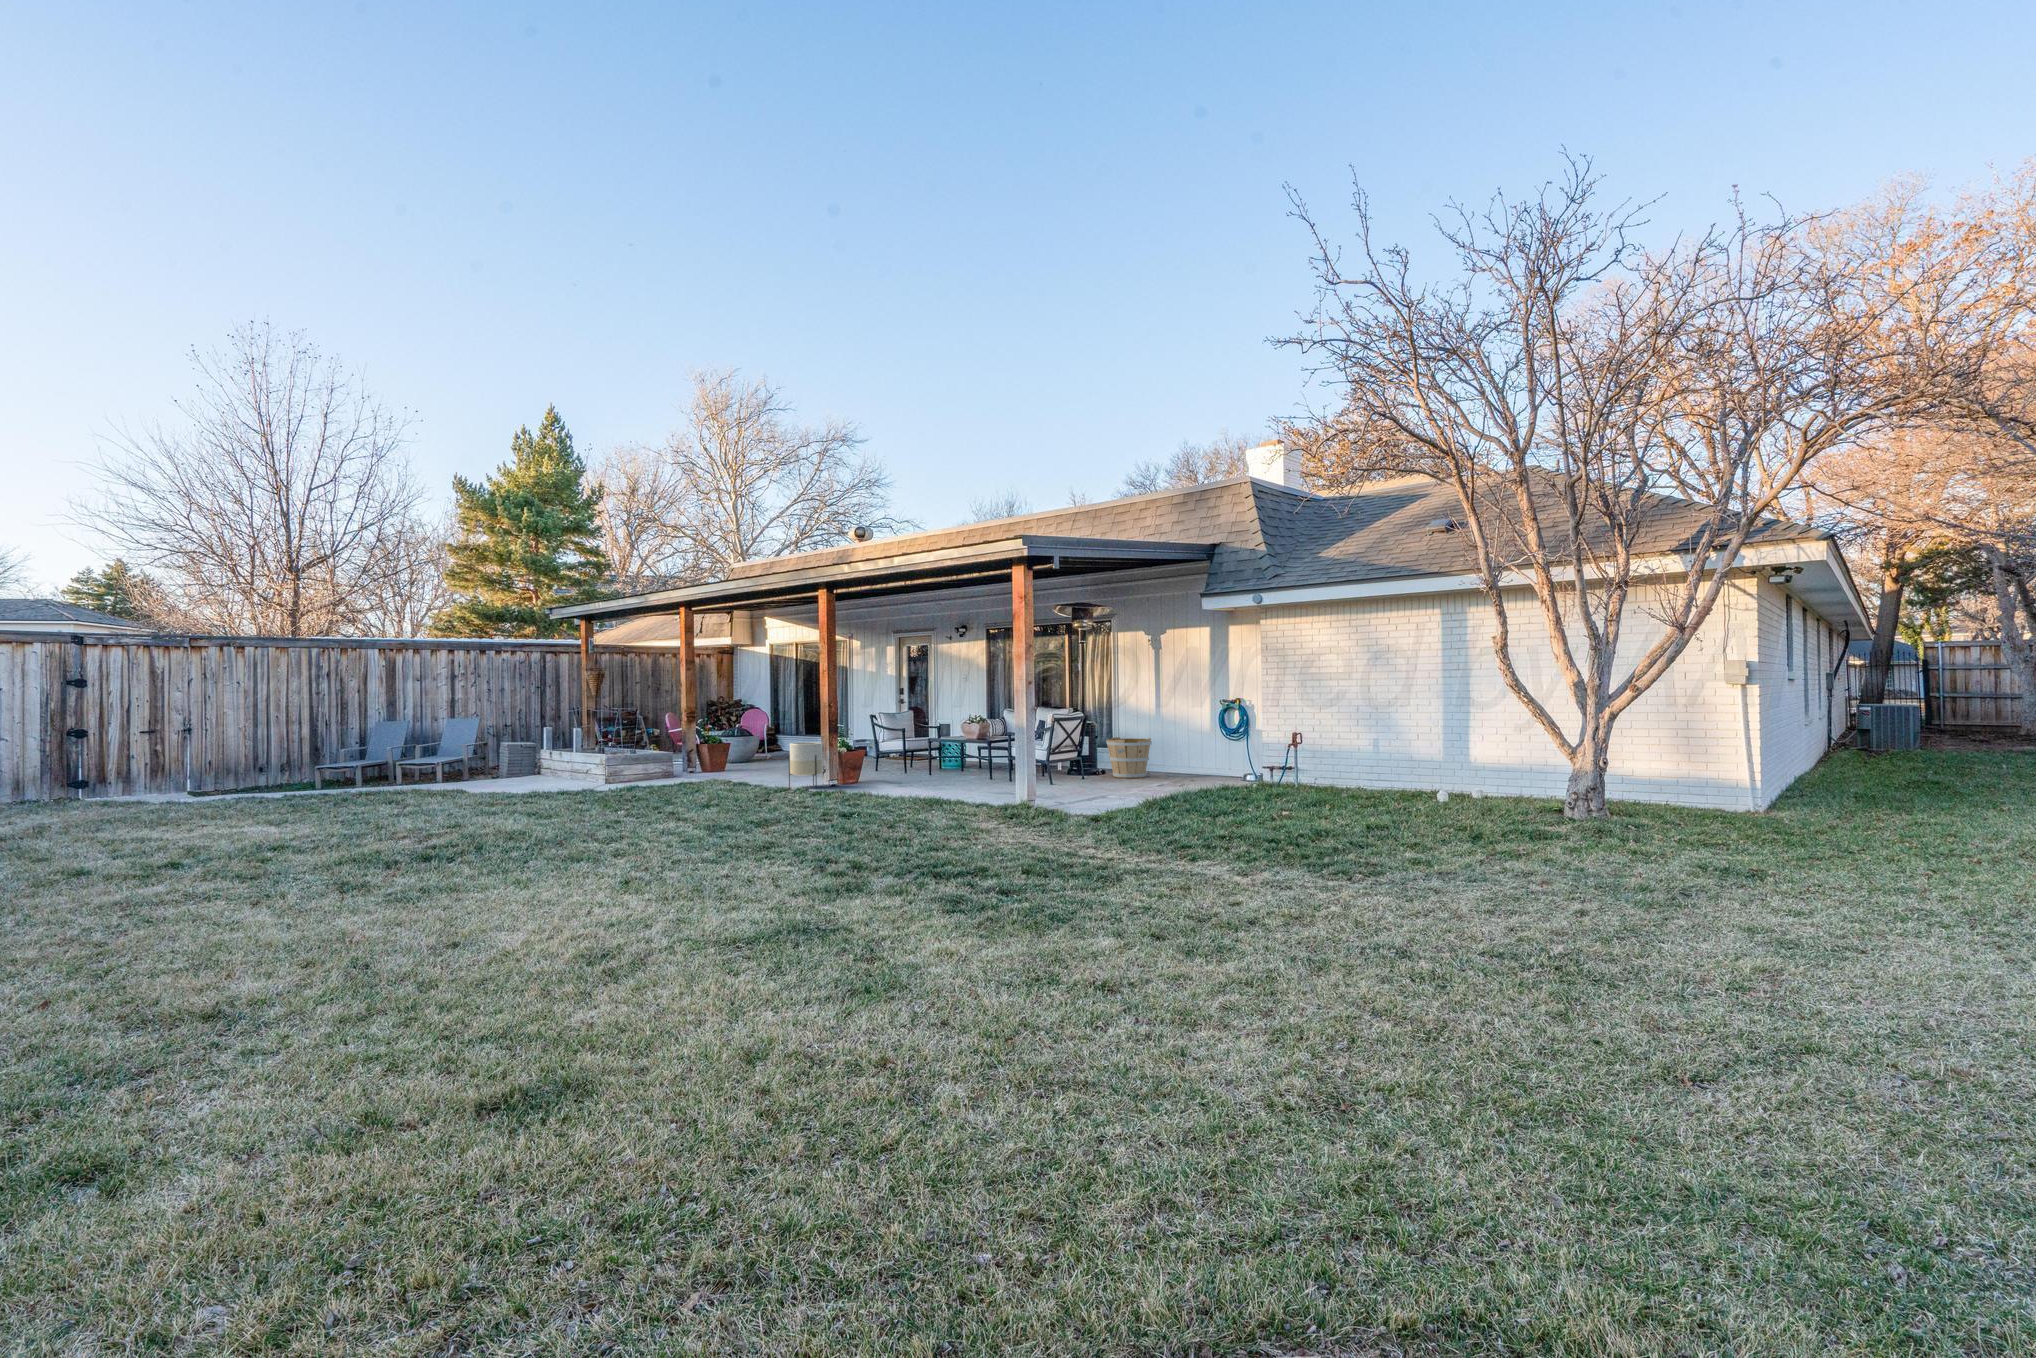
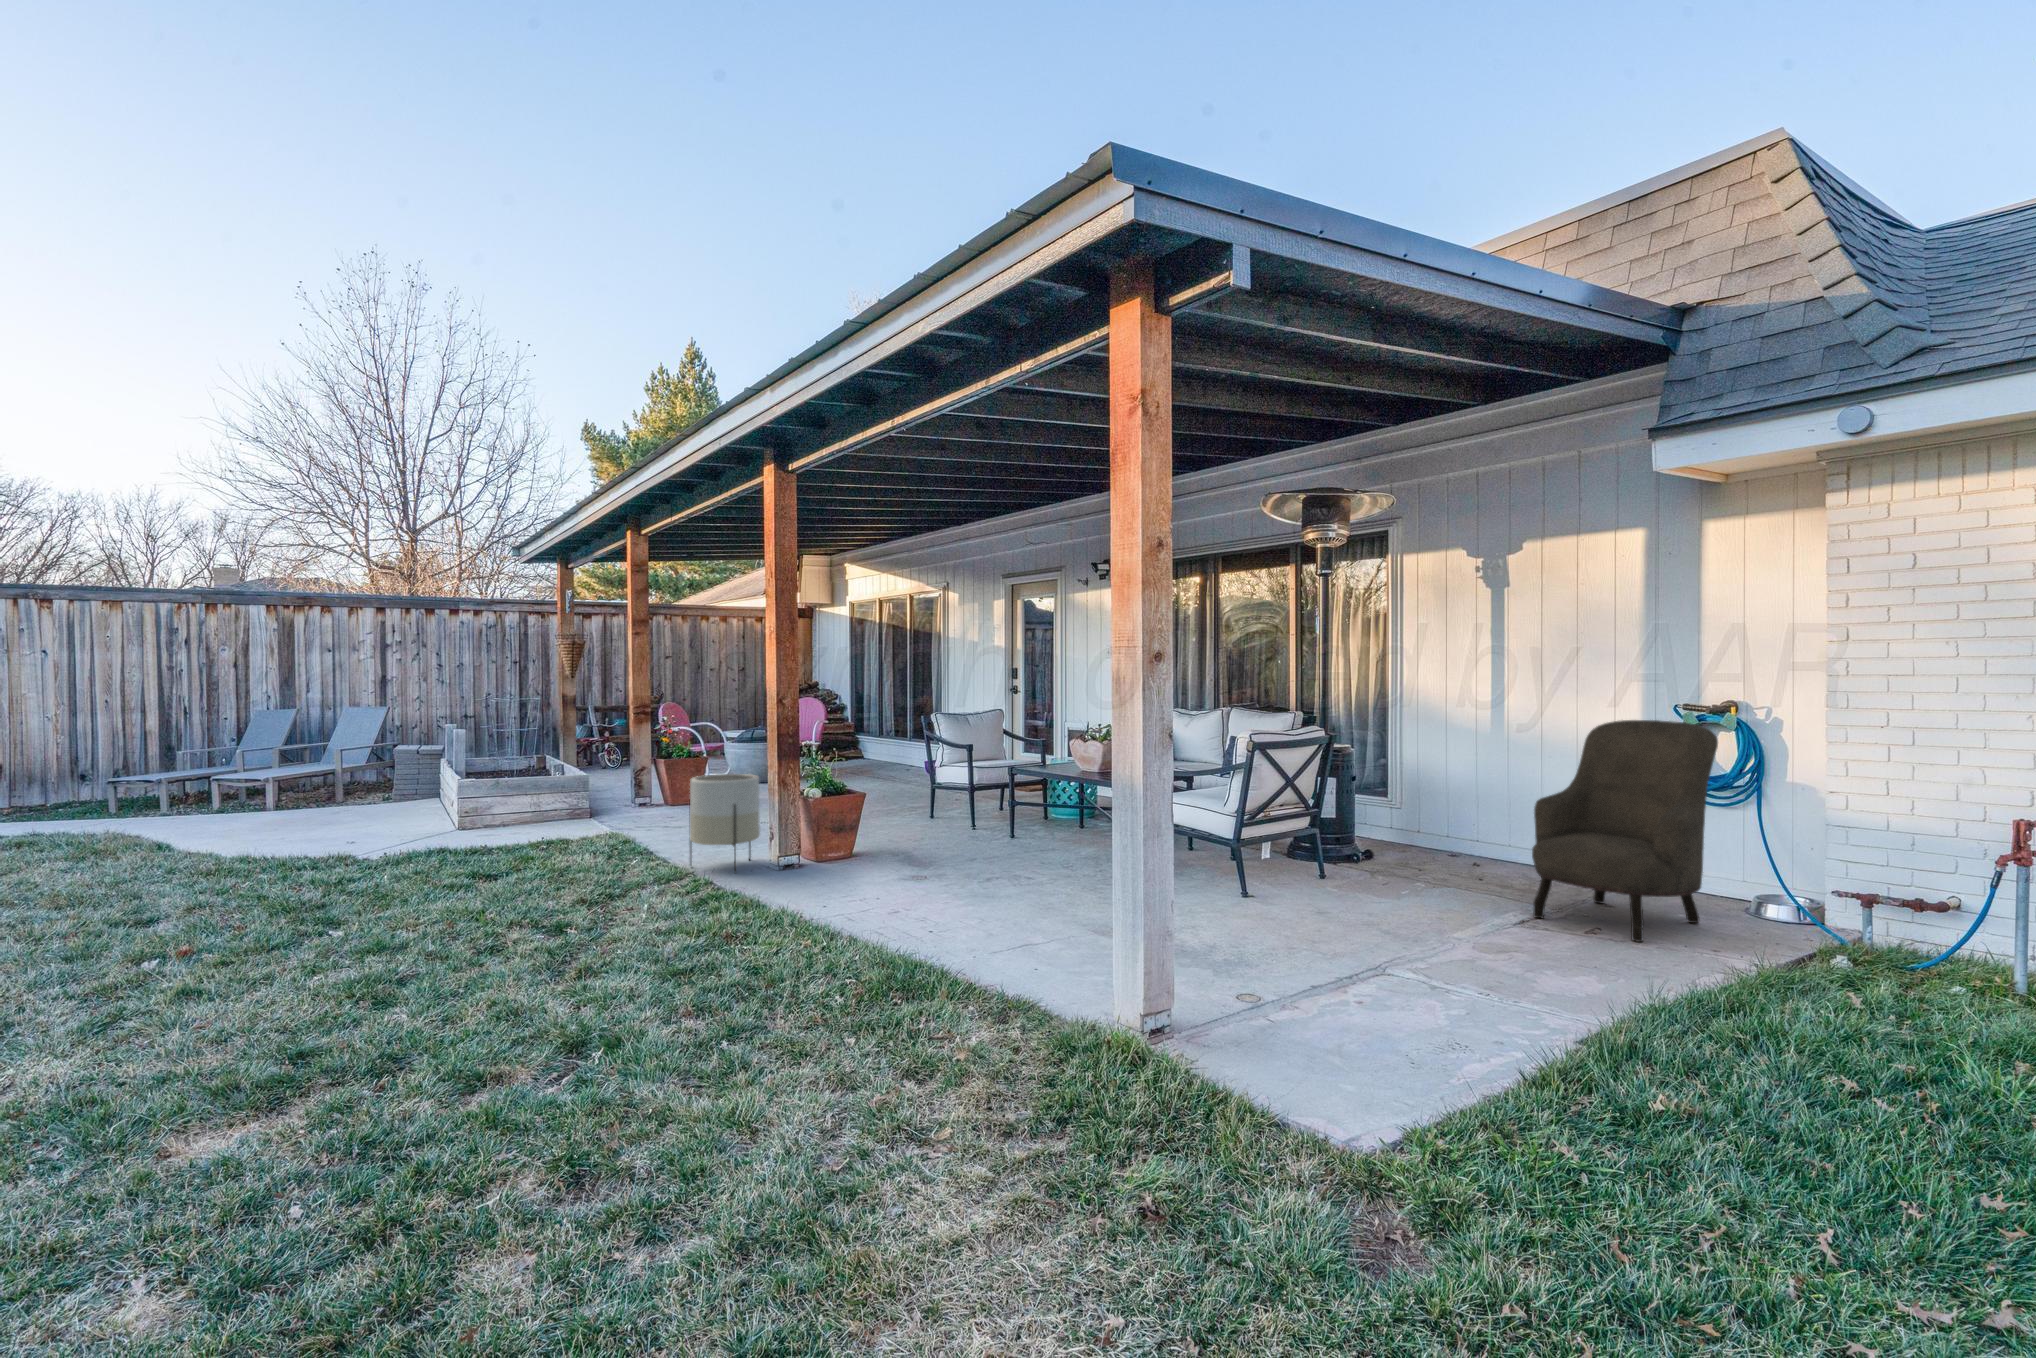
armchair: none [1163,706,1226,787] -> present [1532,720,1718,942]
wooden bucket: present [1106,737,1152,778] -> none [1376,779,1488,879]

